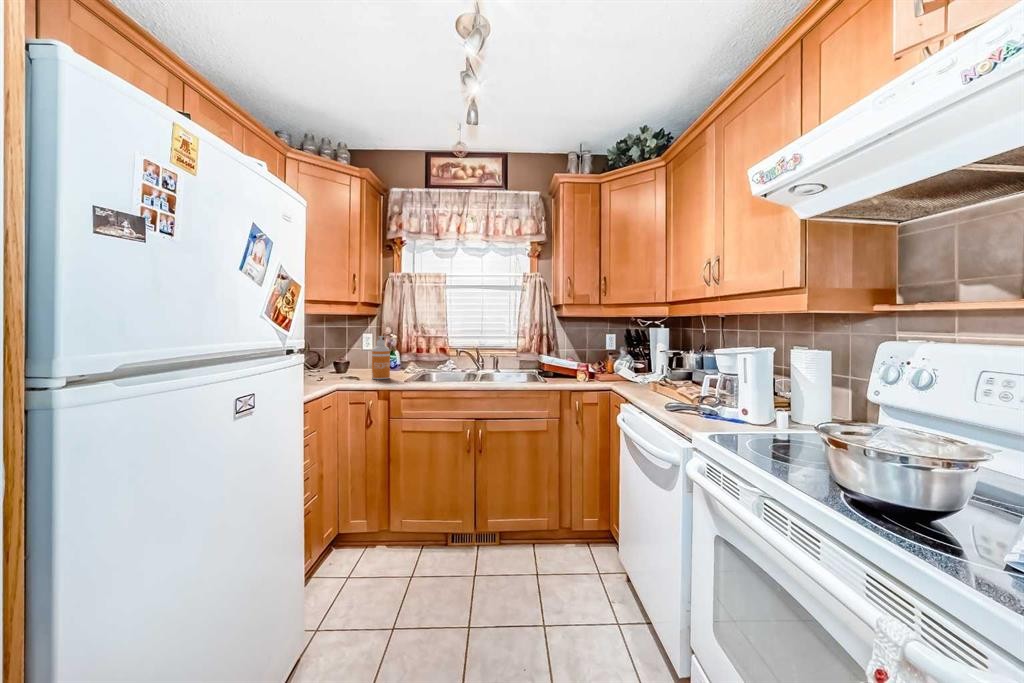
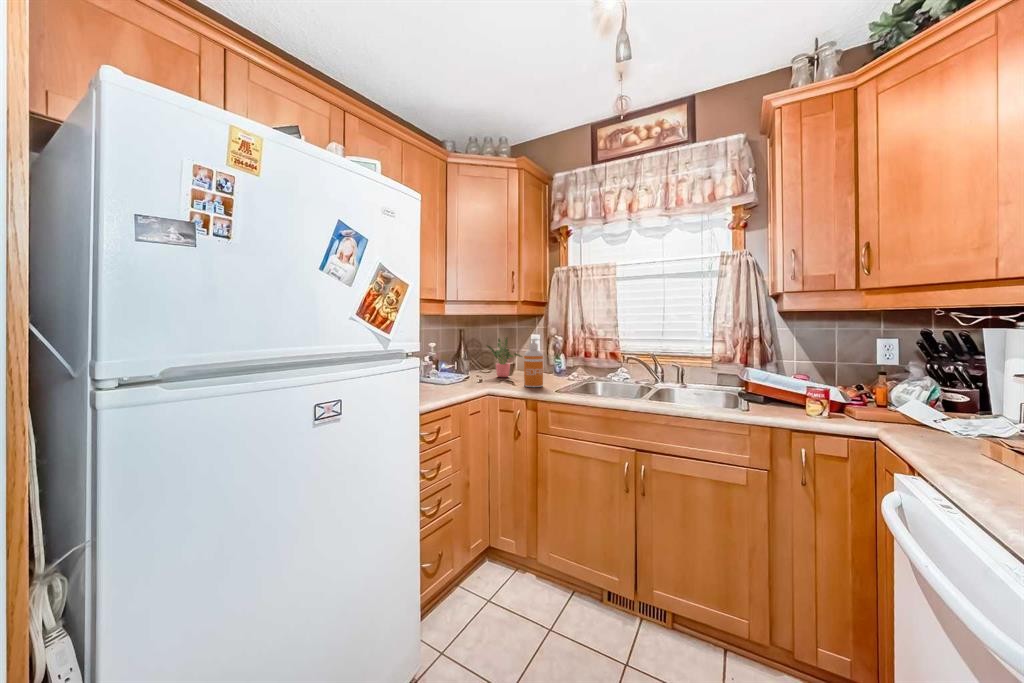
potted plant: none [325,334,362,373] -> present [487,338,522,377]

